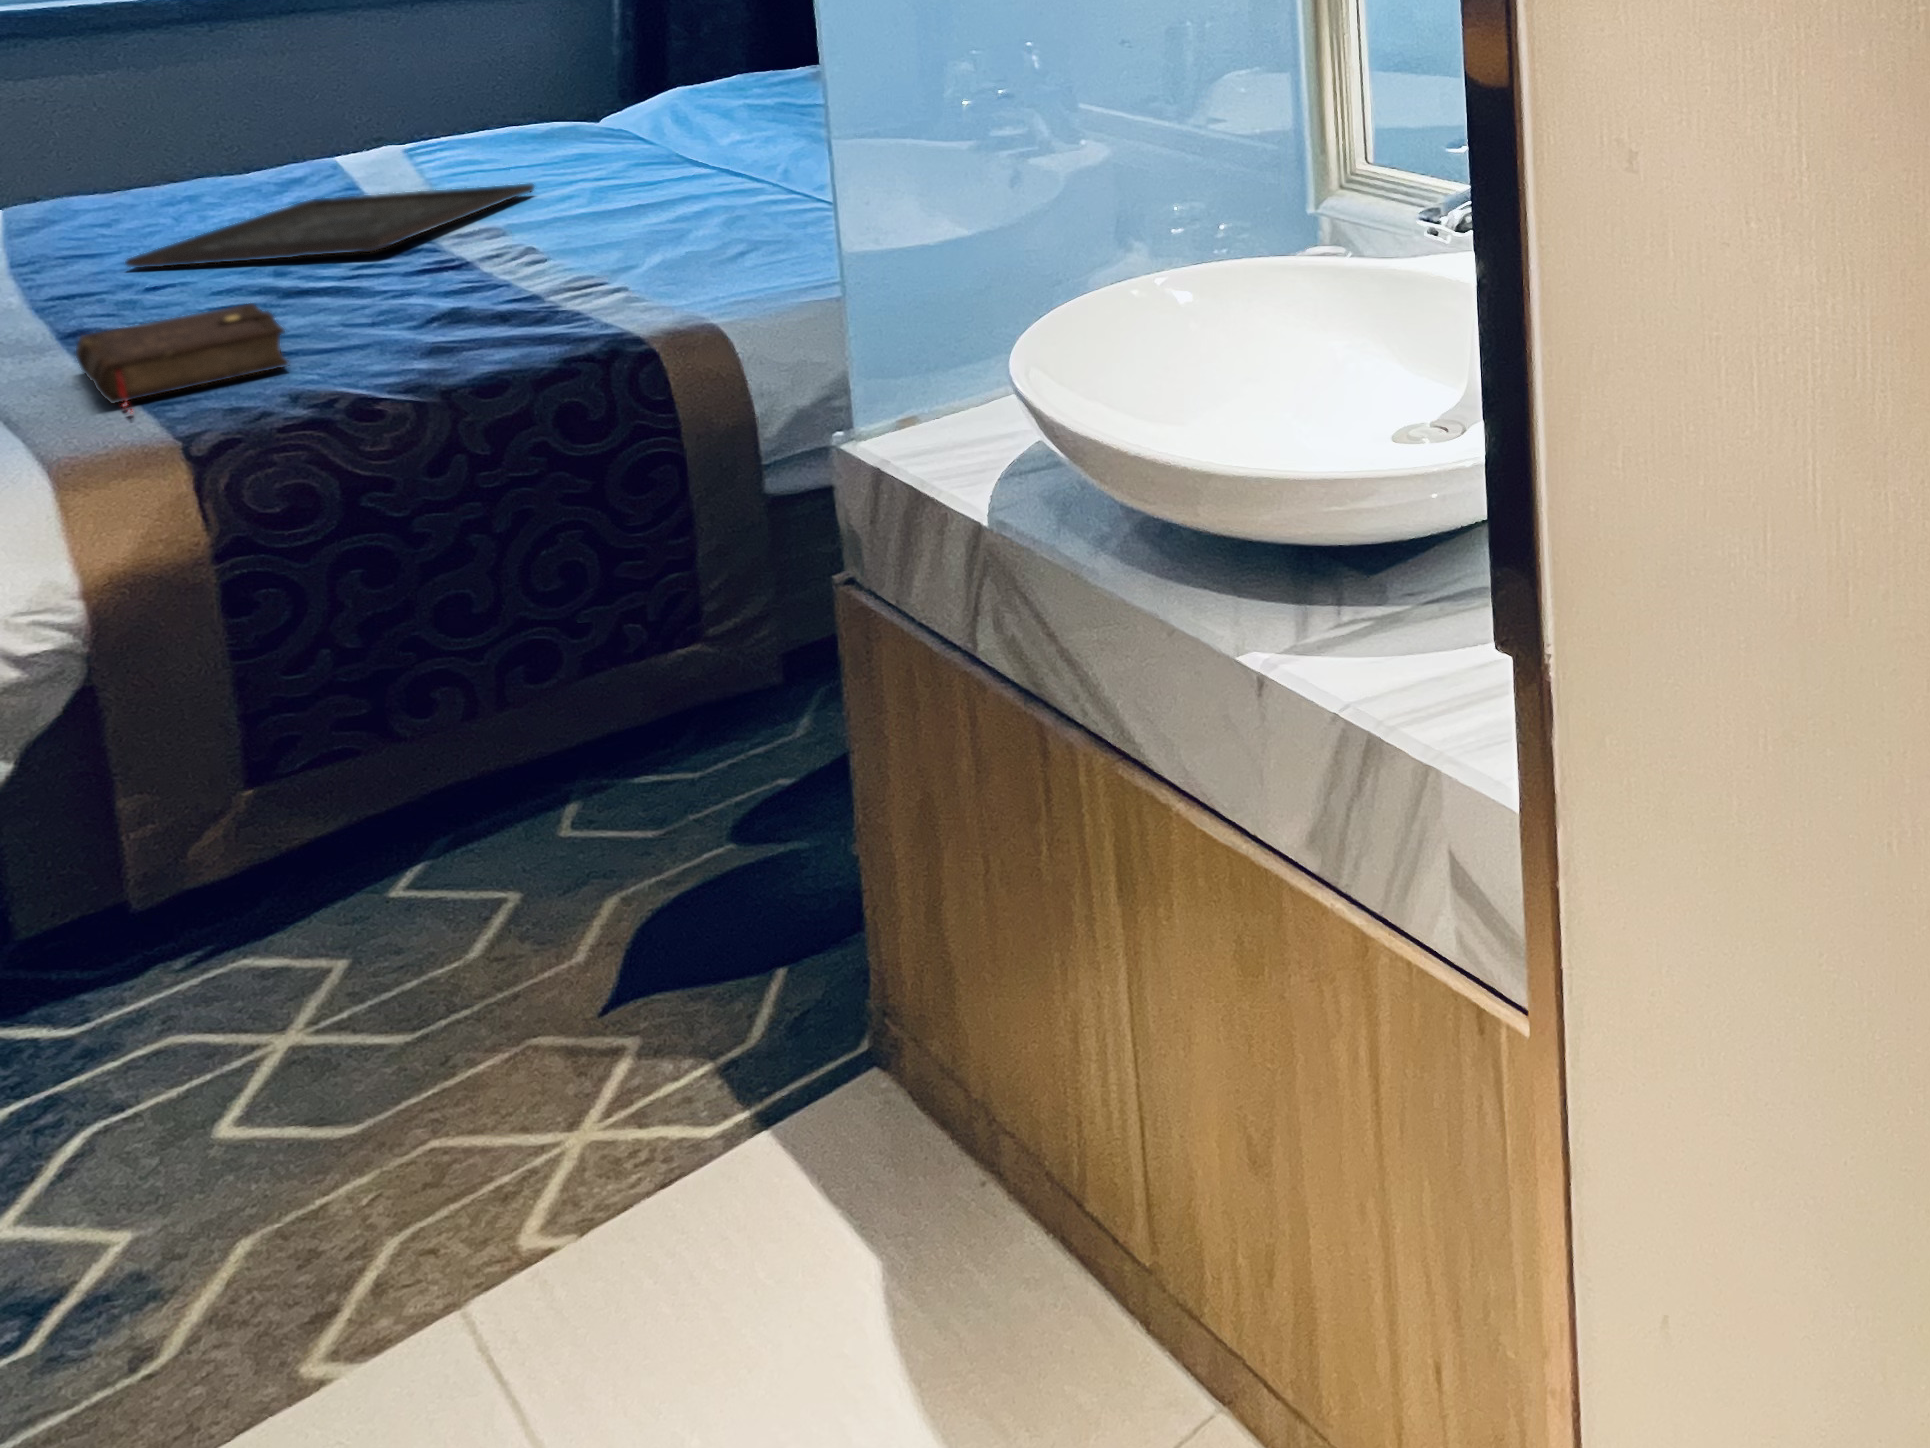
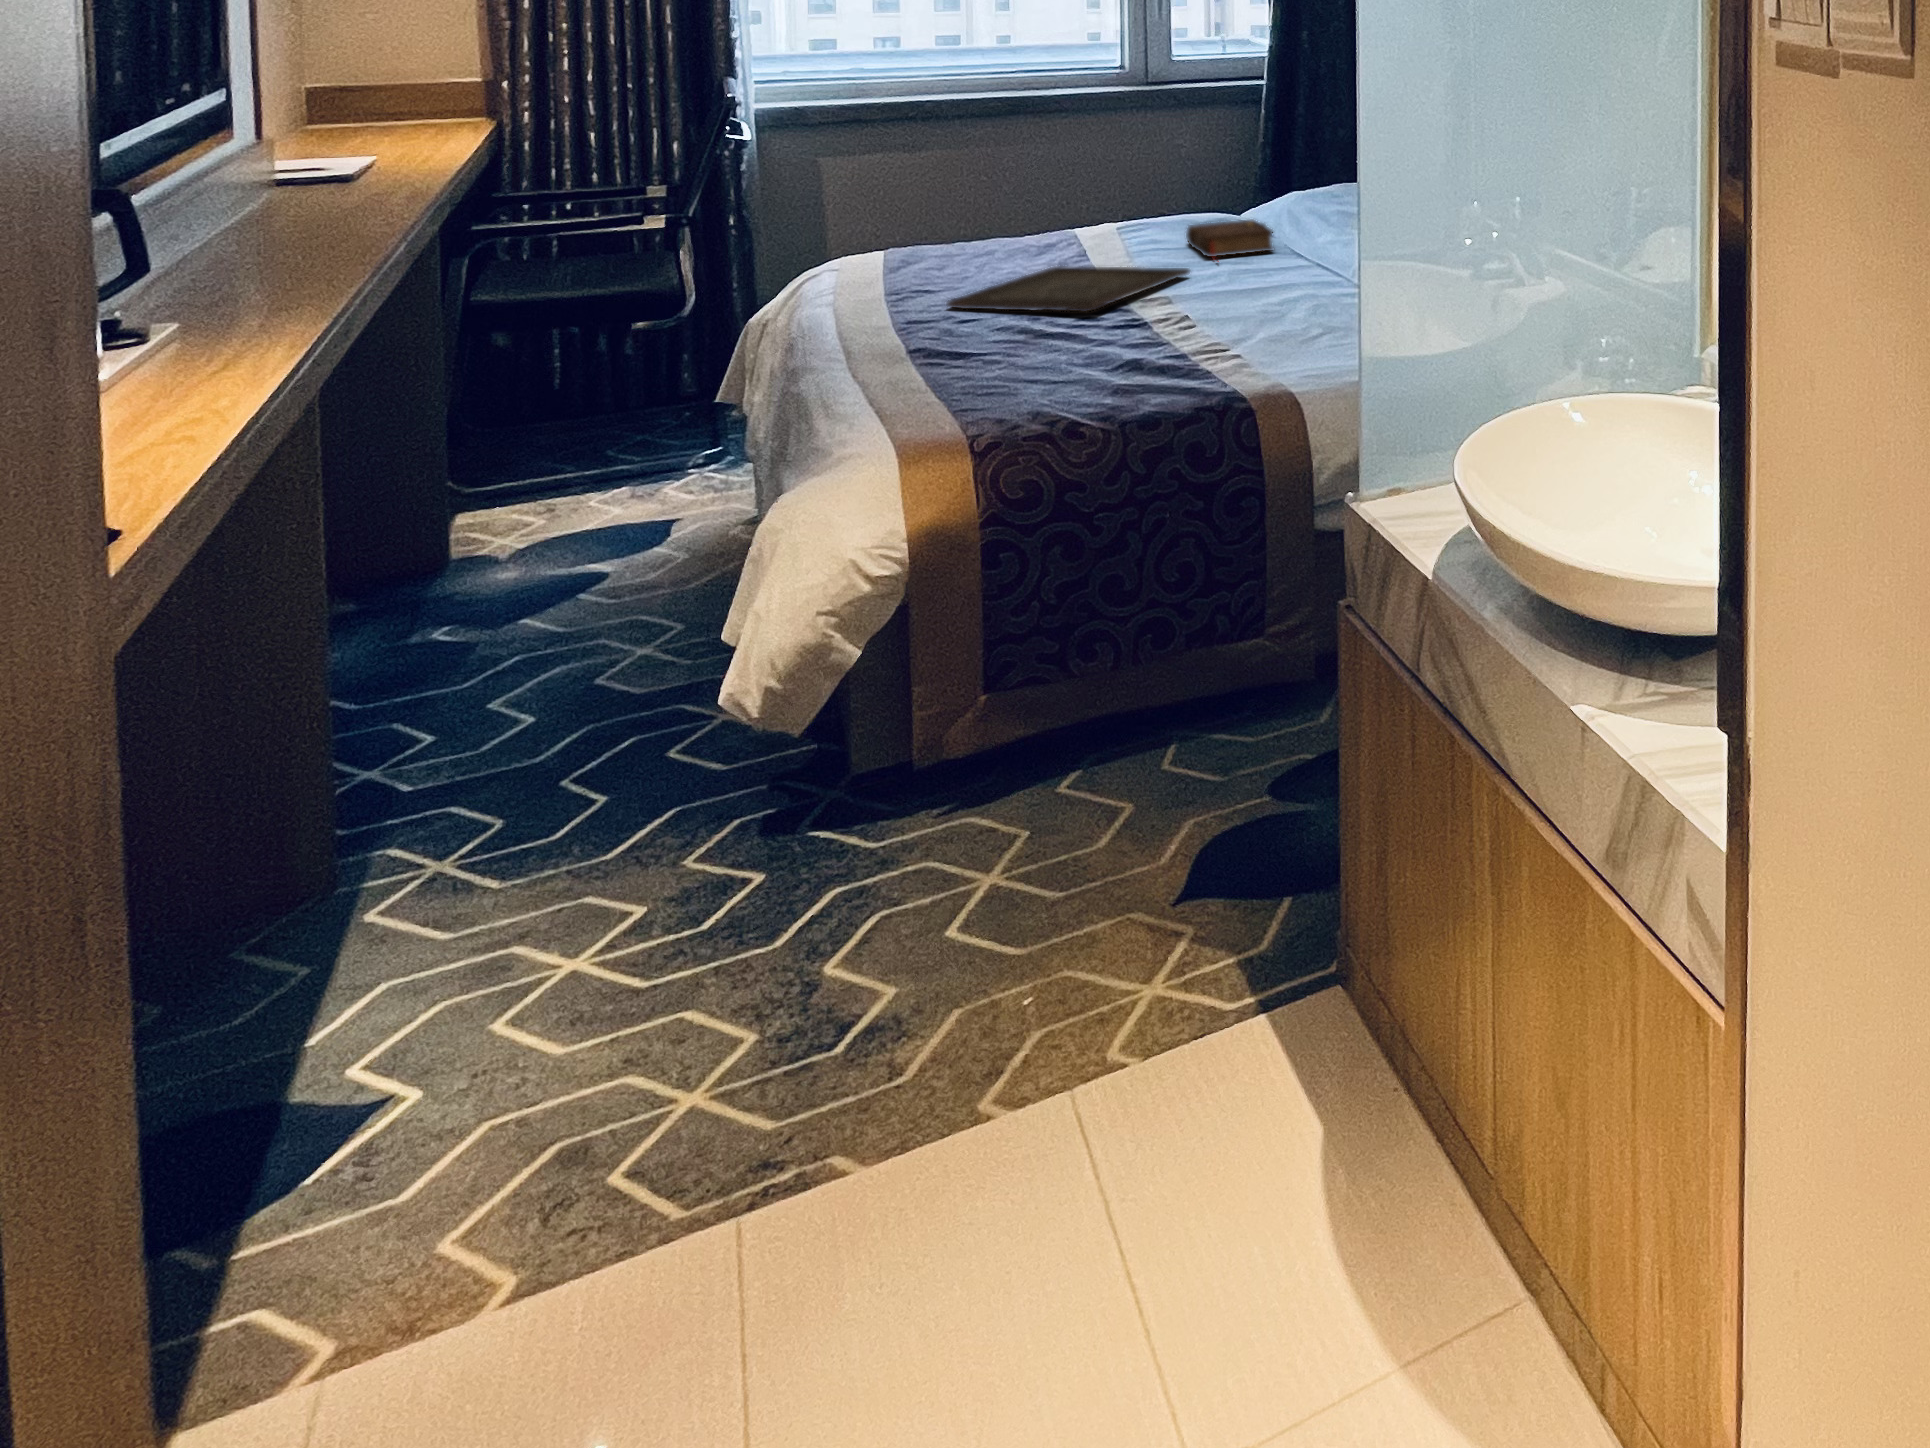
book: present [76,304,289,414] -> present [1186,220,1273,262]

